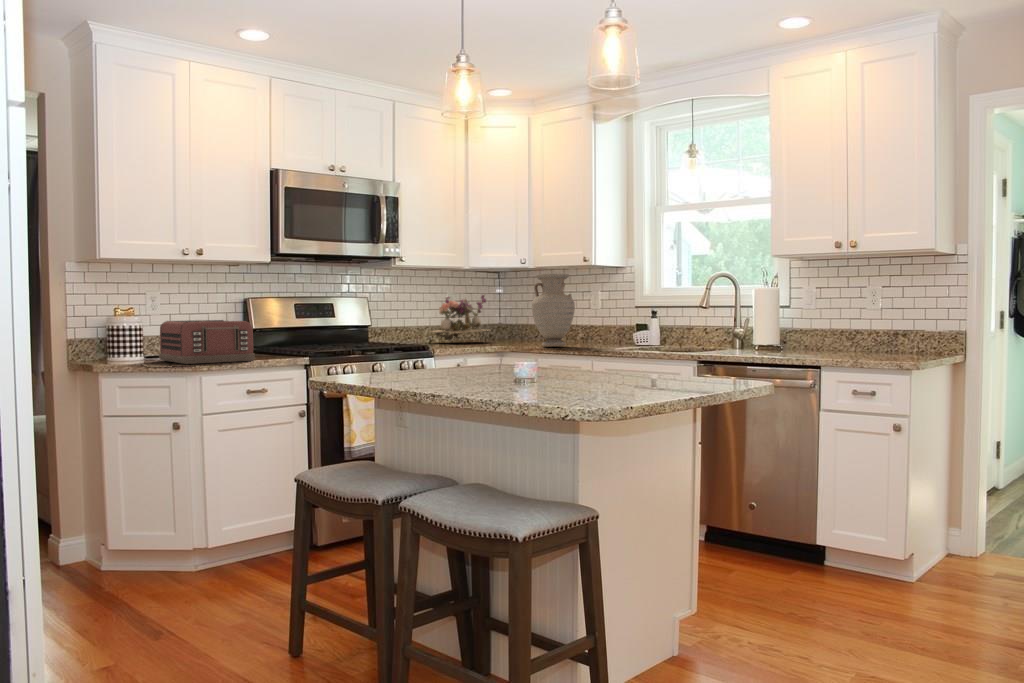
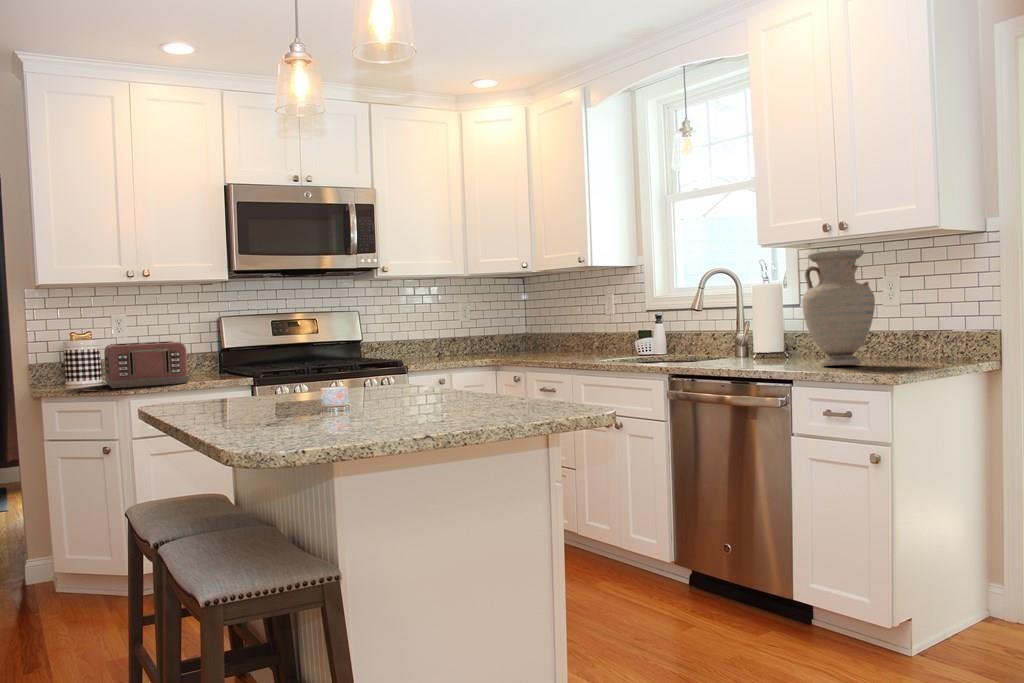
vase: present [532,273,575,346] -> present [802,250,875,365]
flower arrangement: present [432,295,486,341] -> none [431,301,500,356]

